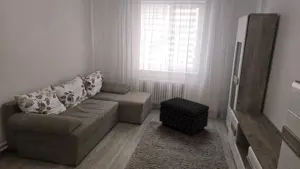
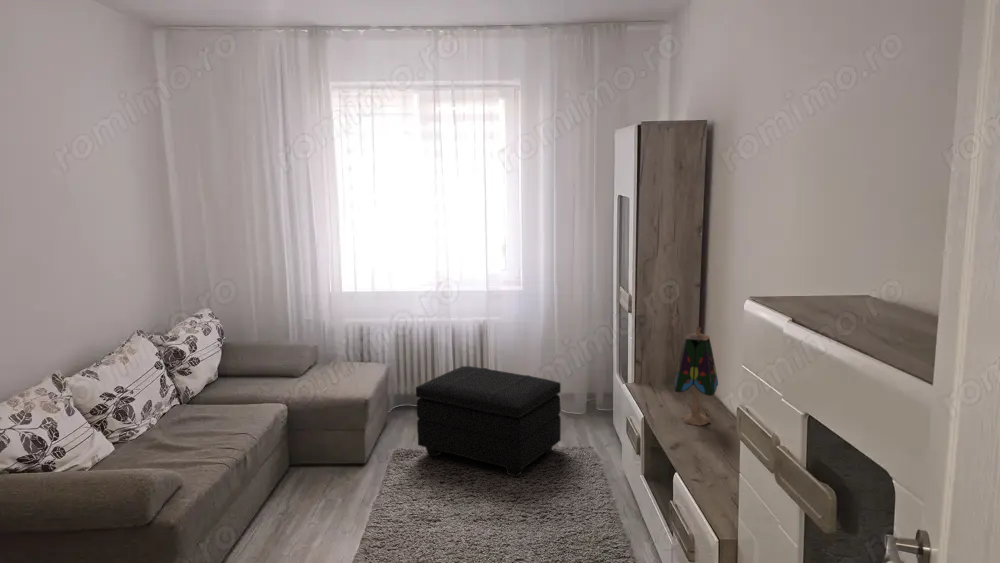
table lamp: none [252,92,270,129] -> present [674,327,718,426]

